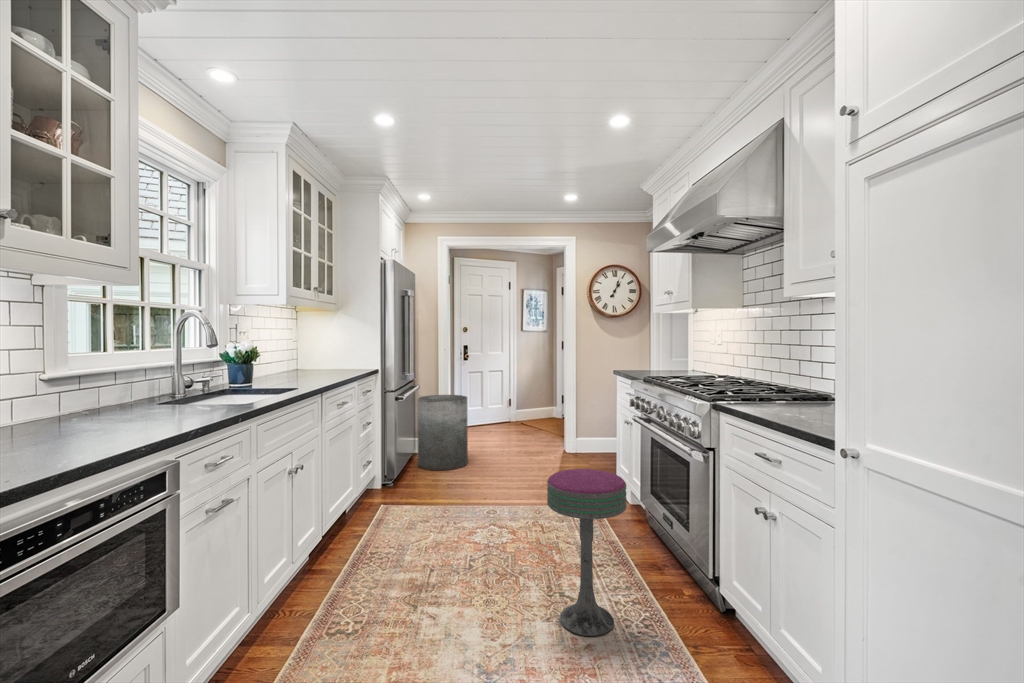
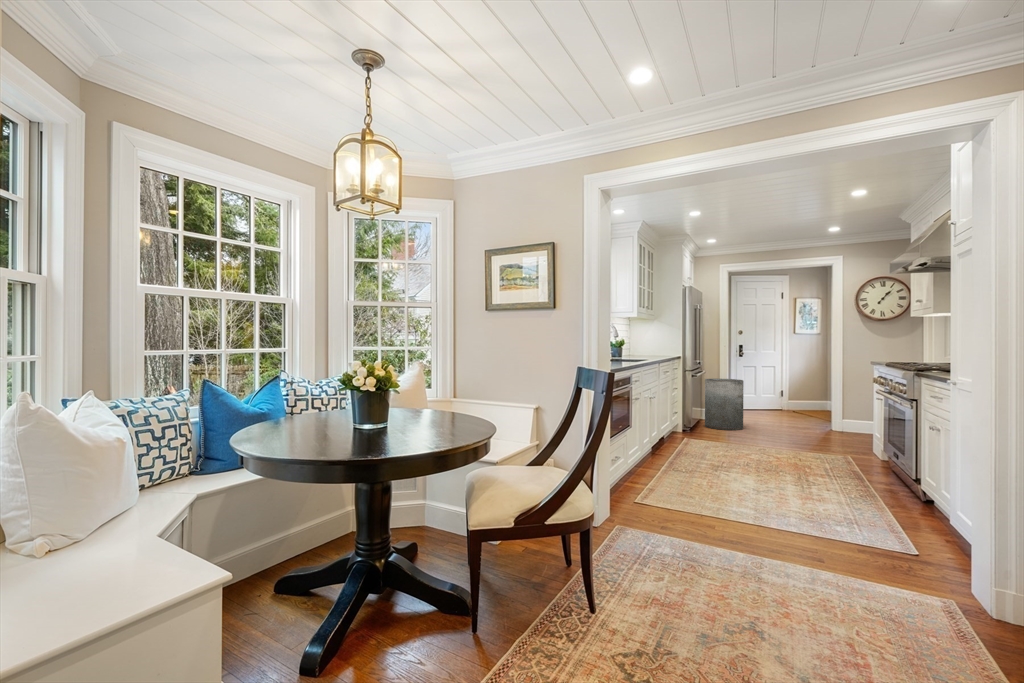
bar stool: present [547,469,626,636] -> none [795,407,847,494]

